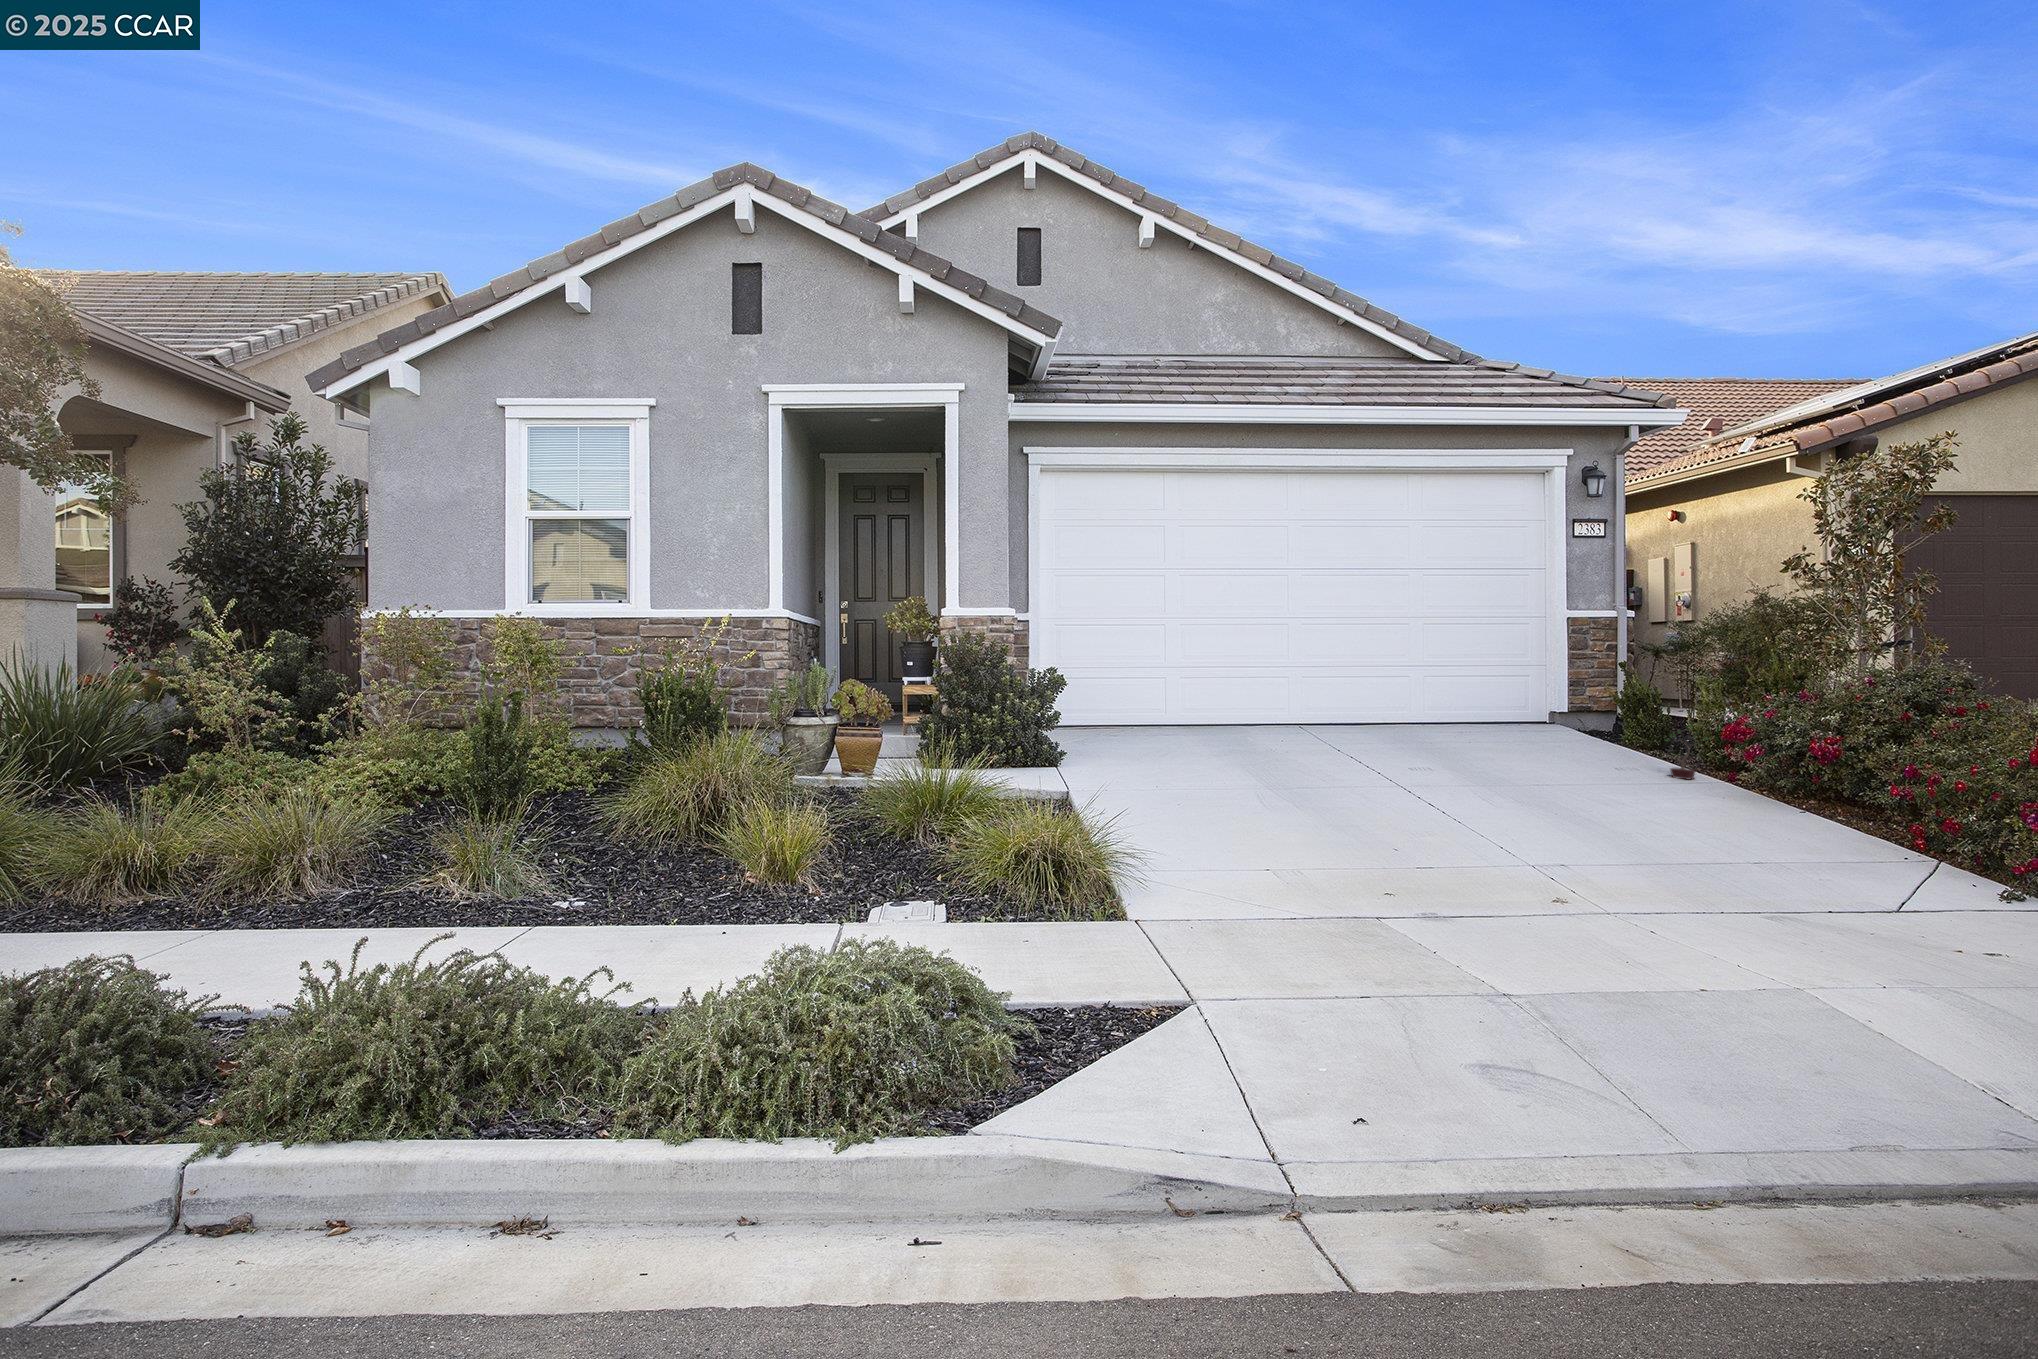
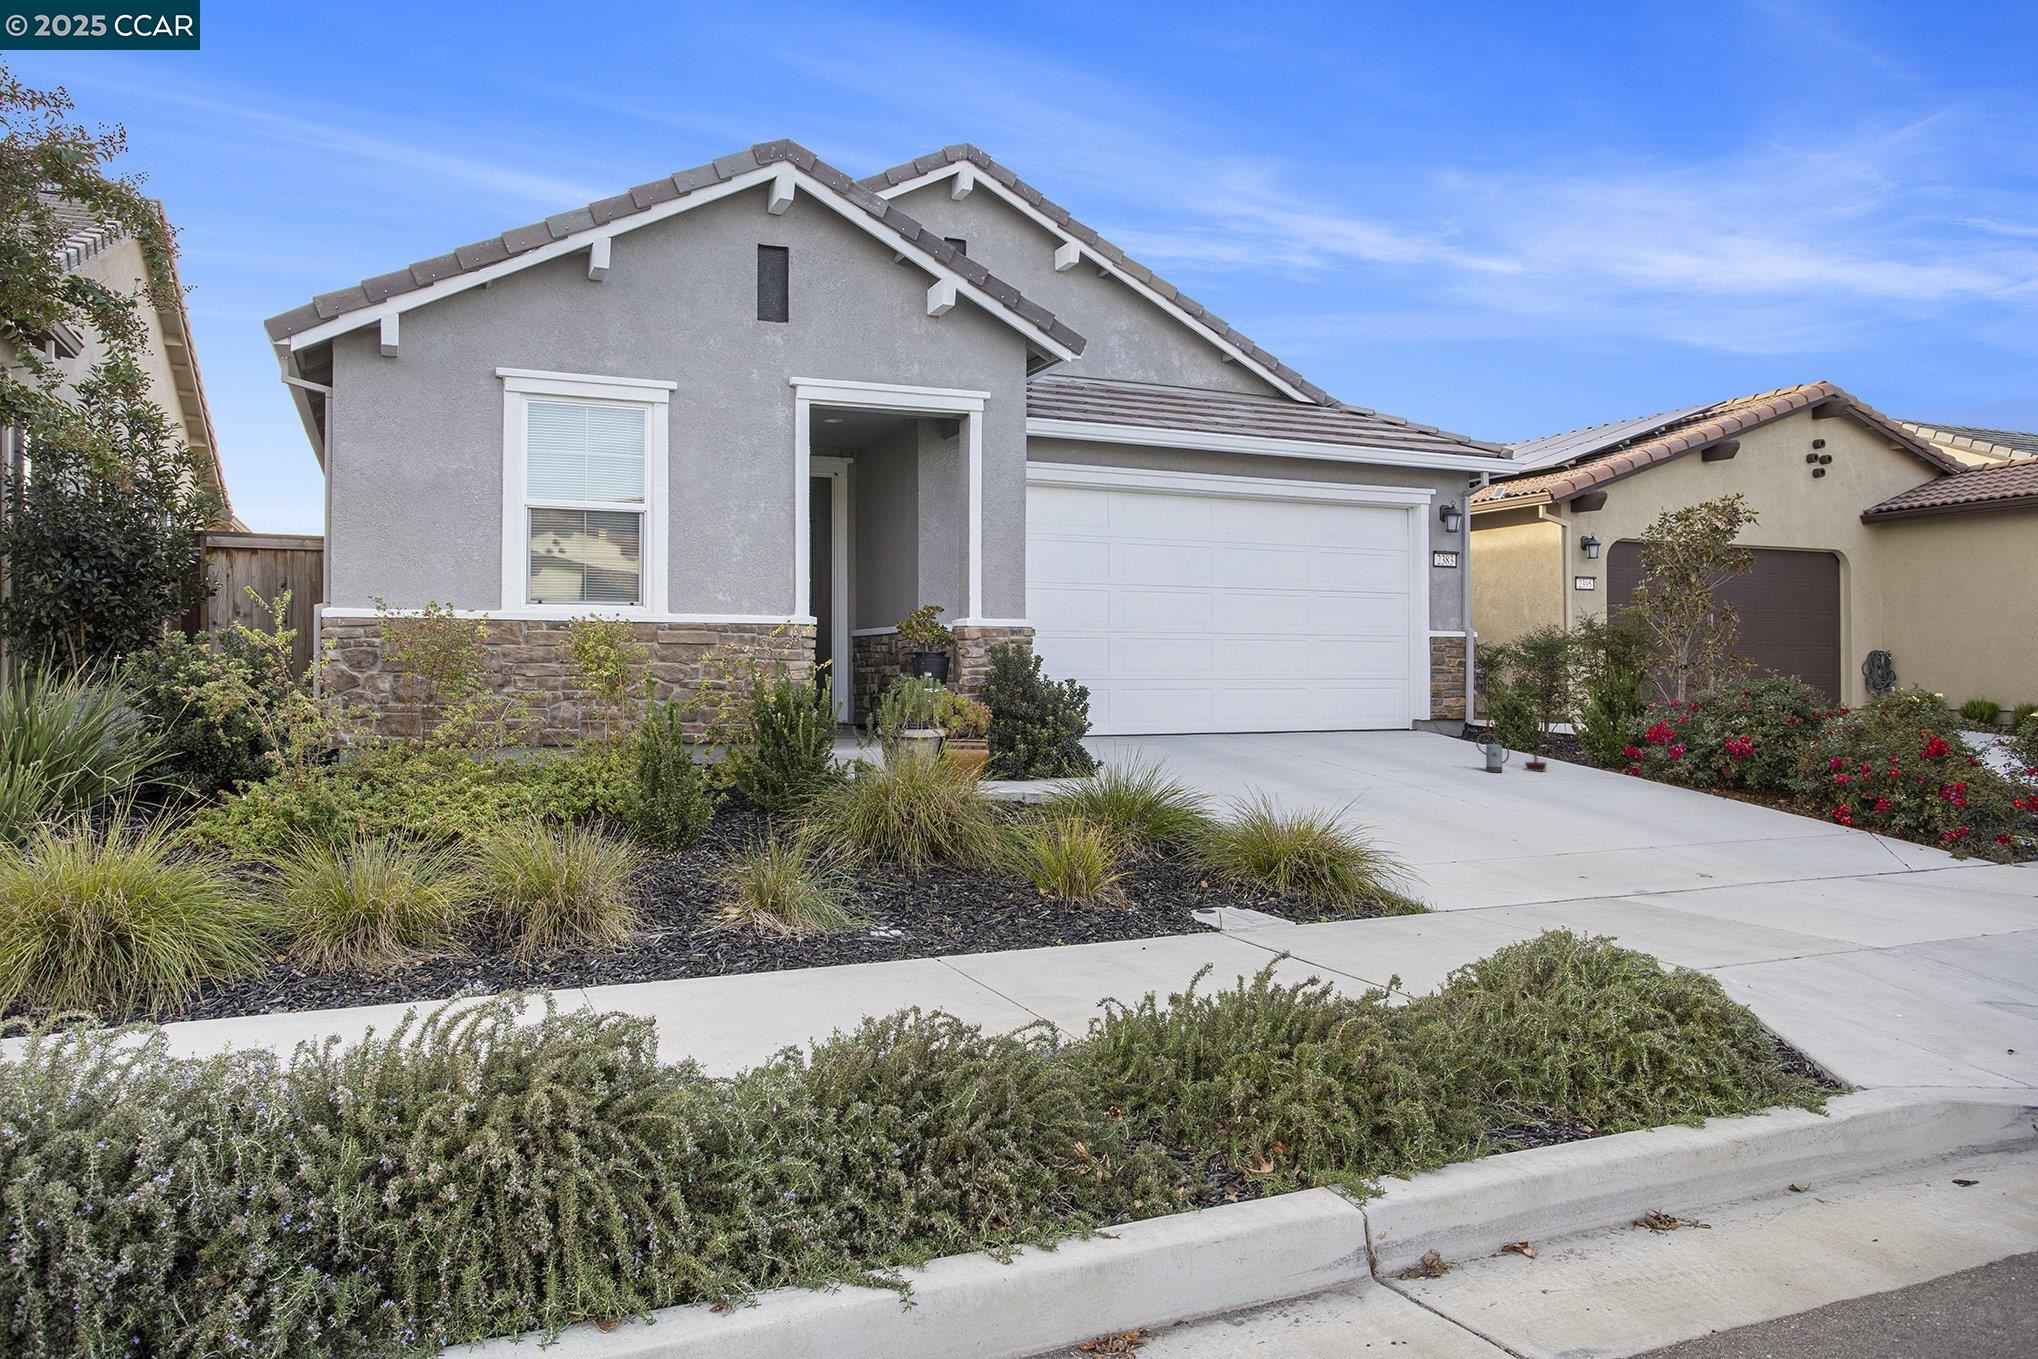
watering can: none [1612,737,1656,781] -> present [1476,733,1512,772]

